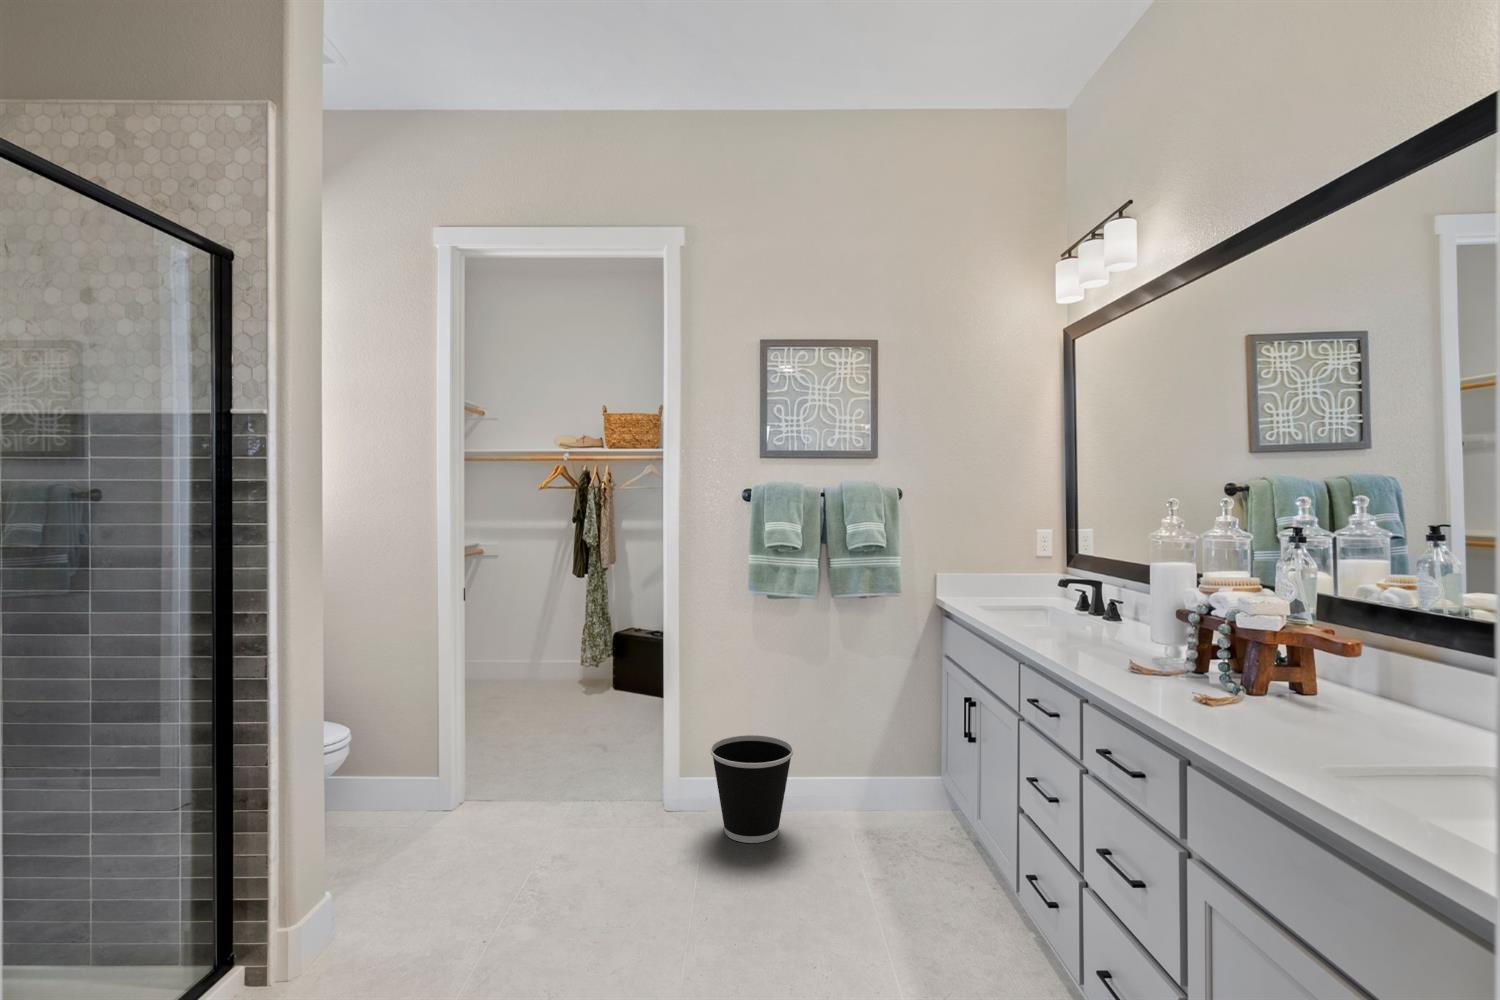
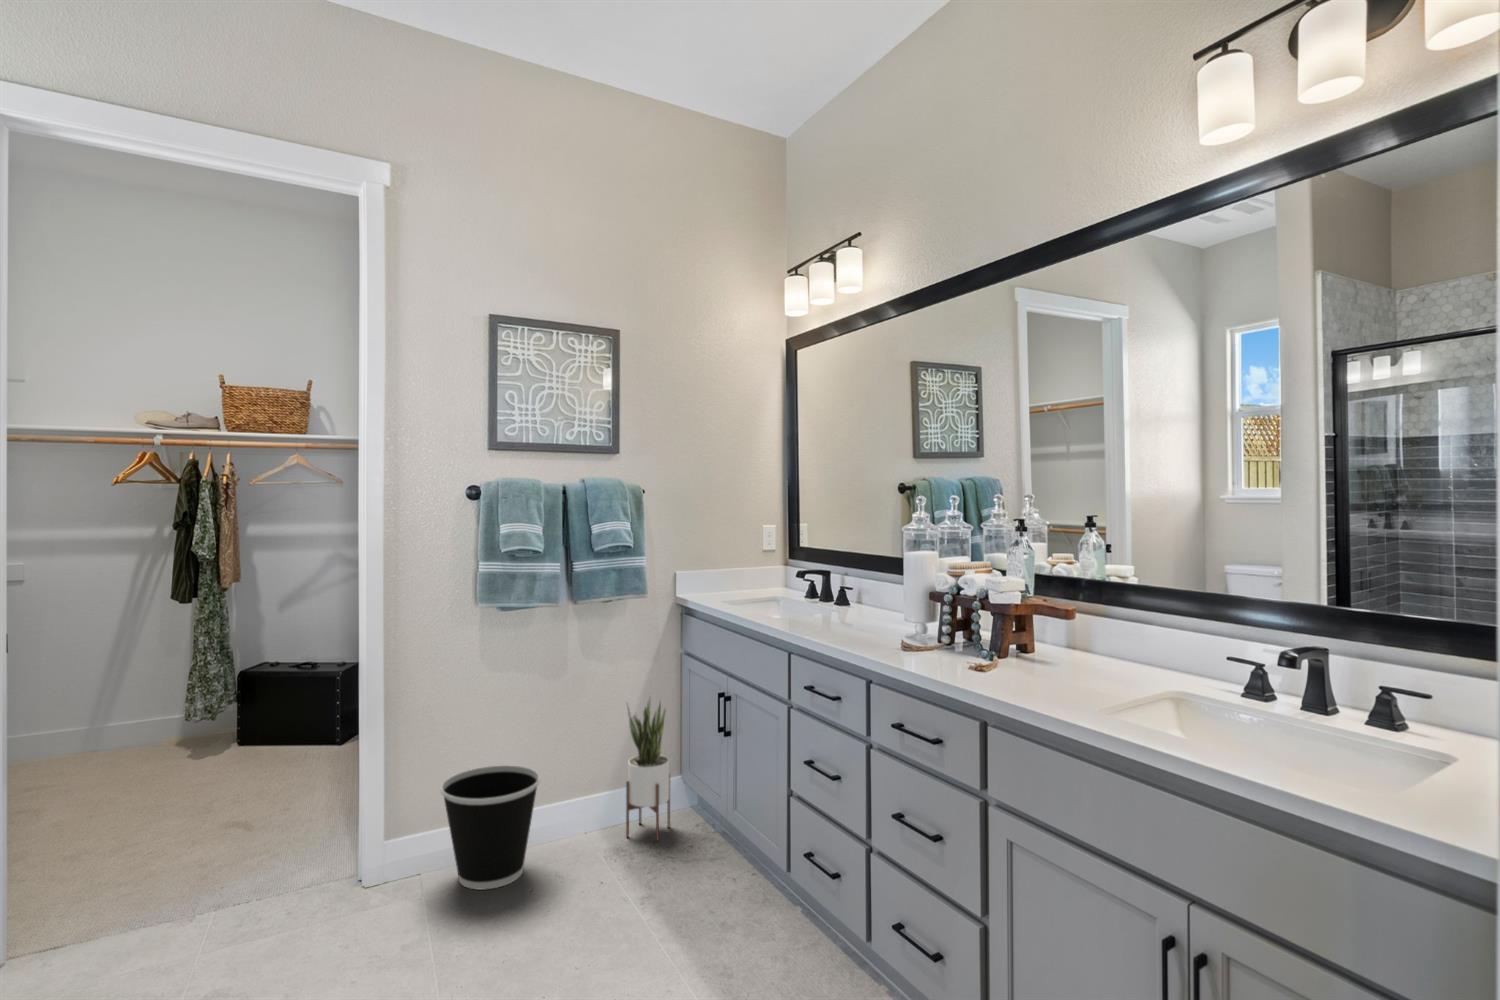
potted plant: none [876,689,923,833] -> present [626,696,670,840]

